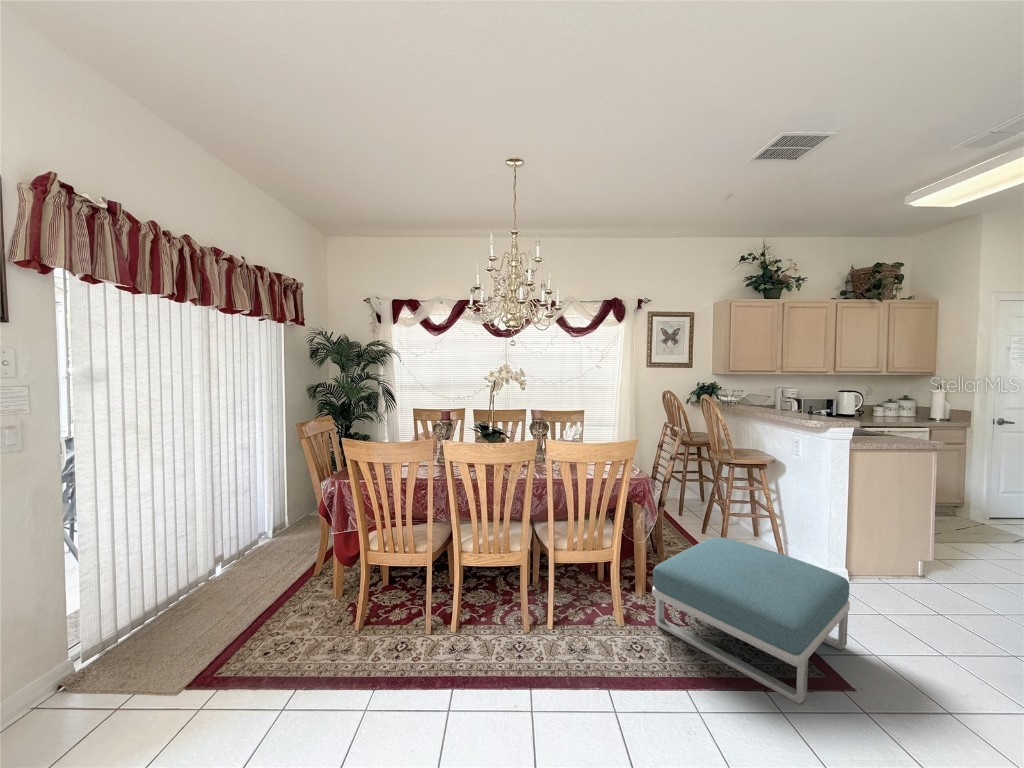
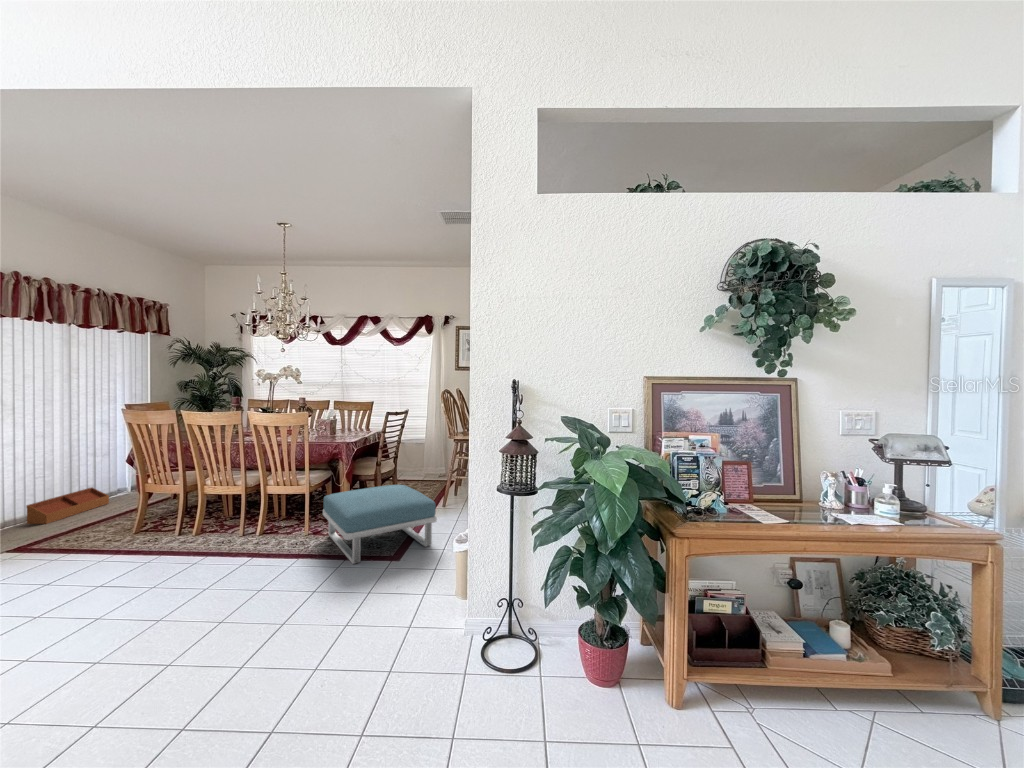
storage bin: none [172,541,261,614] -> present [26,487,109,524]

